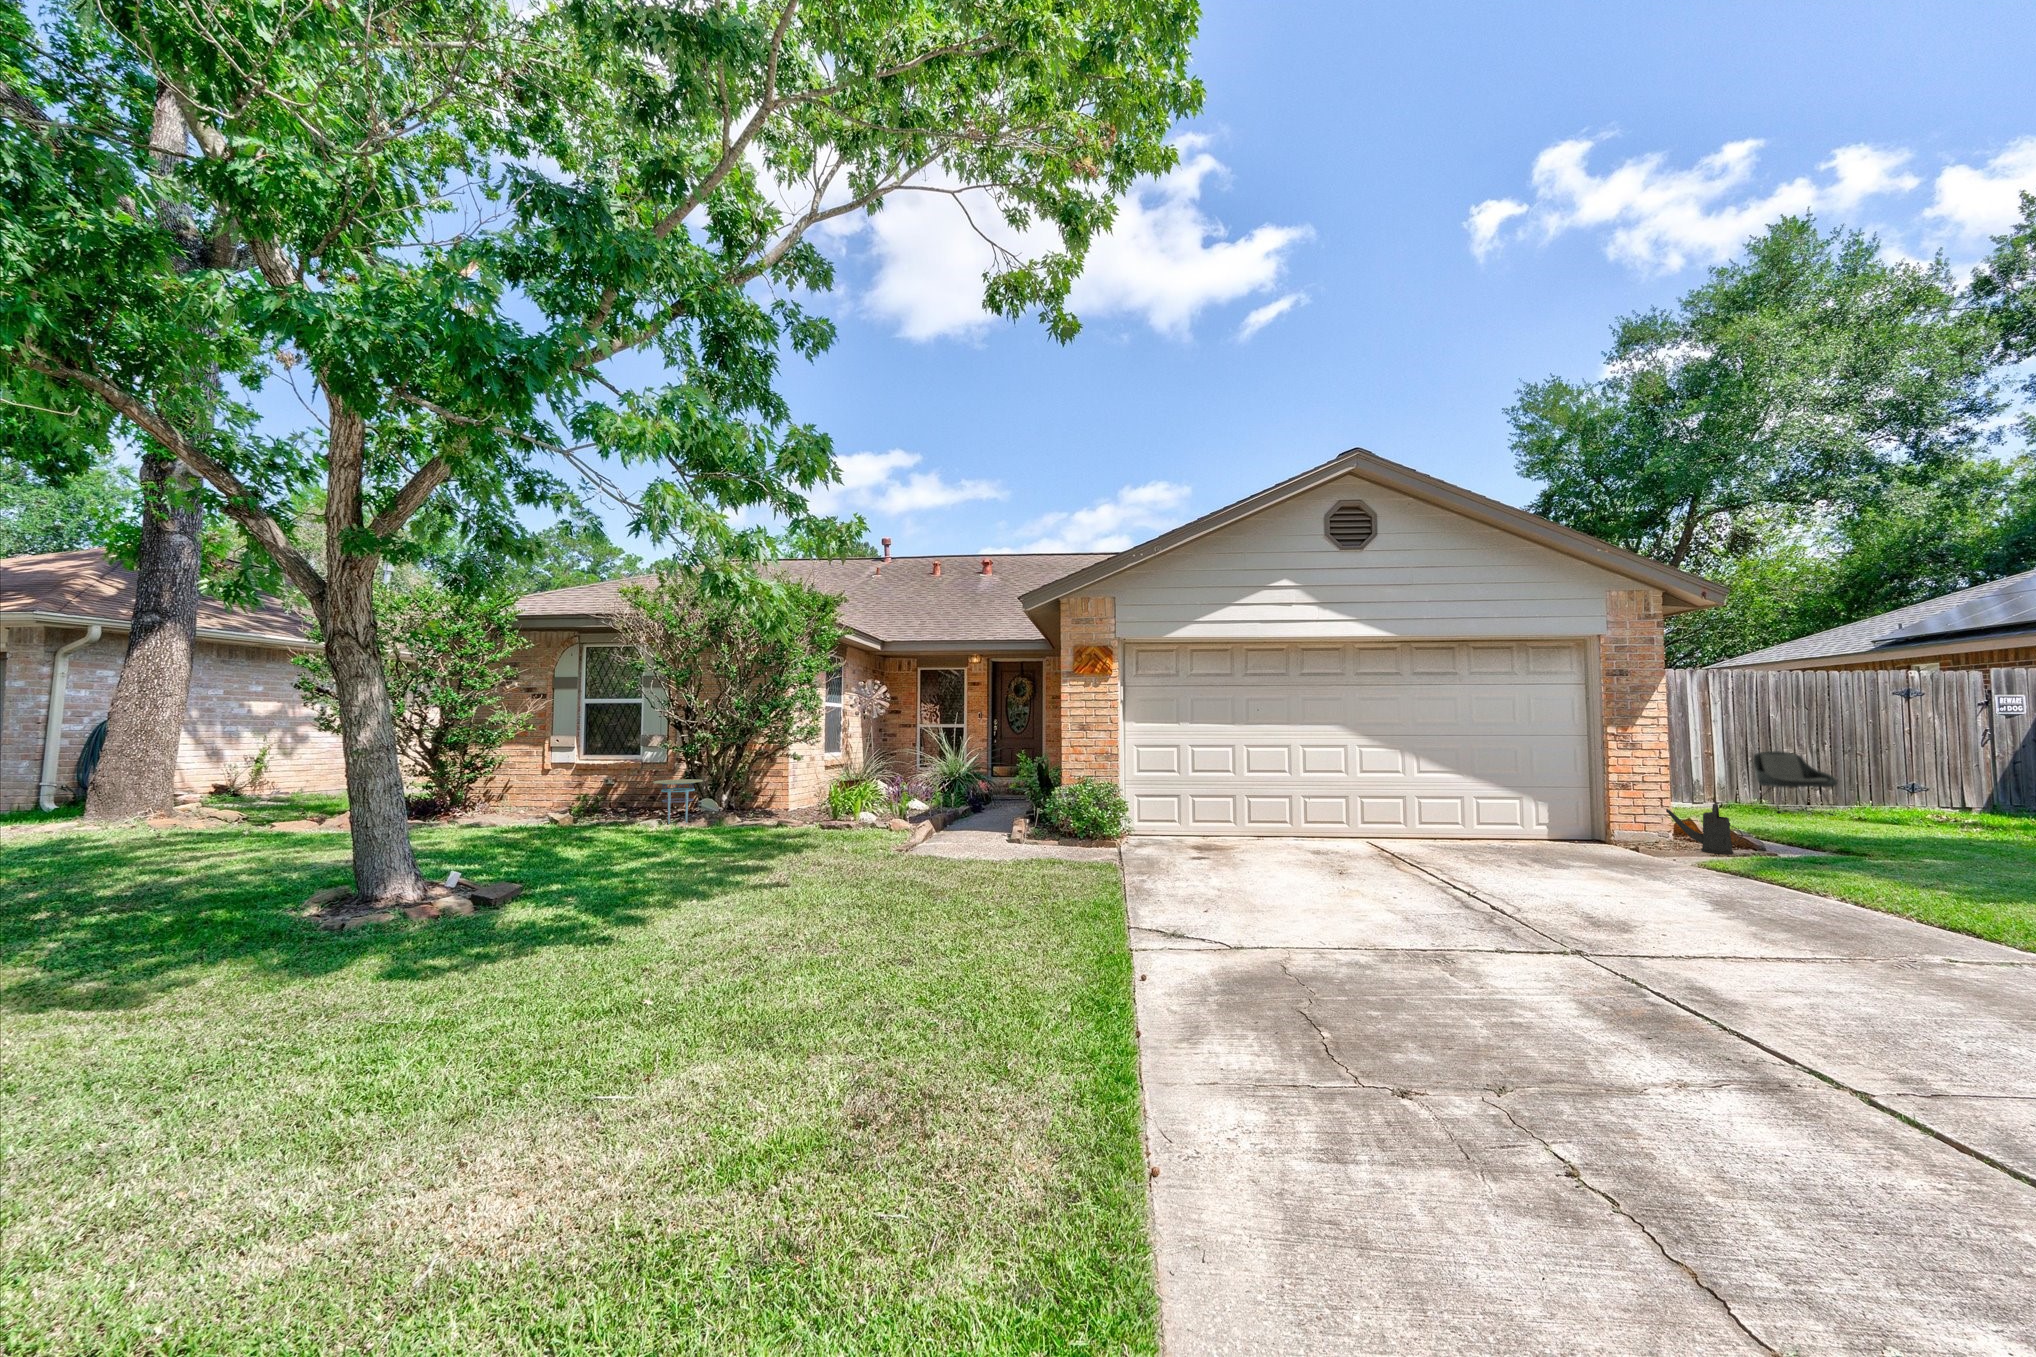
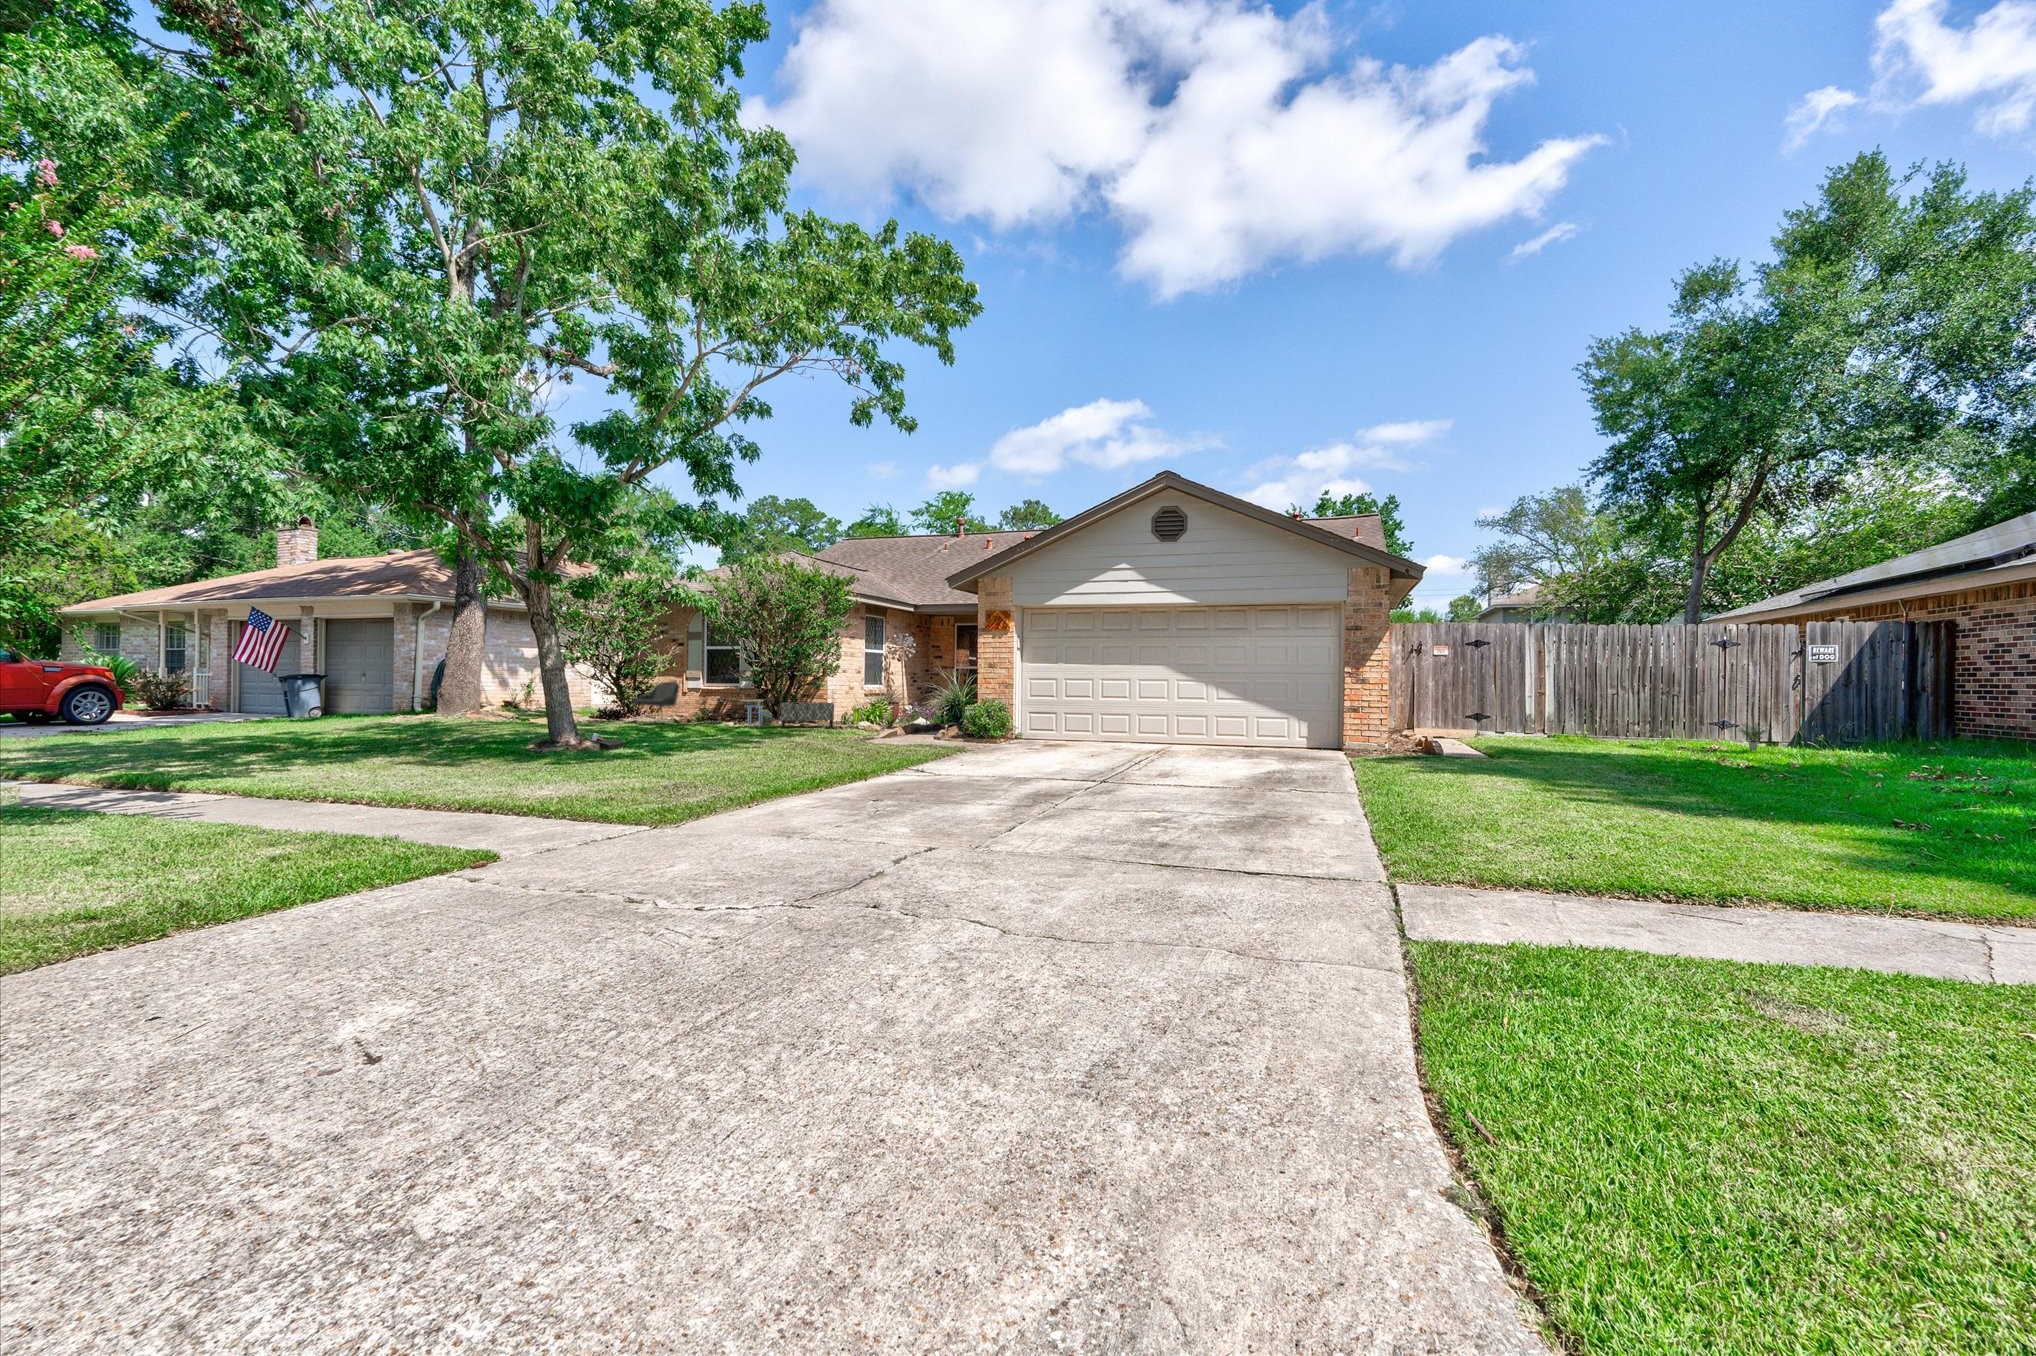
lounge chair: present [1753,751,1837,814] -> present [633,682,680,721]
bench: none [720,781,806,824] -> present [781,702,834,728]
potted plant: none [1928,783,1972,816] -> present [1740,722,1765,750]
watering can: present [1666,804,1743,854] -> none [1388,724,1428,759]

